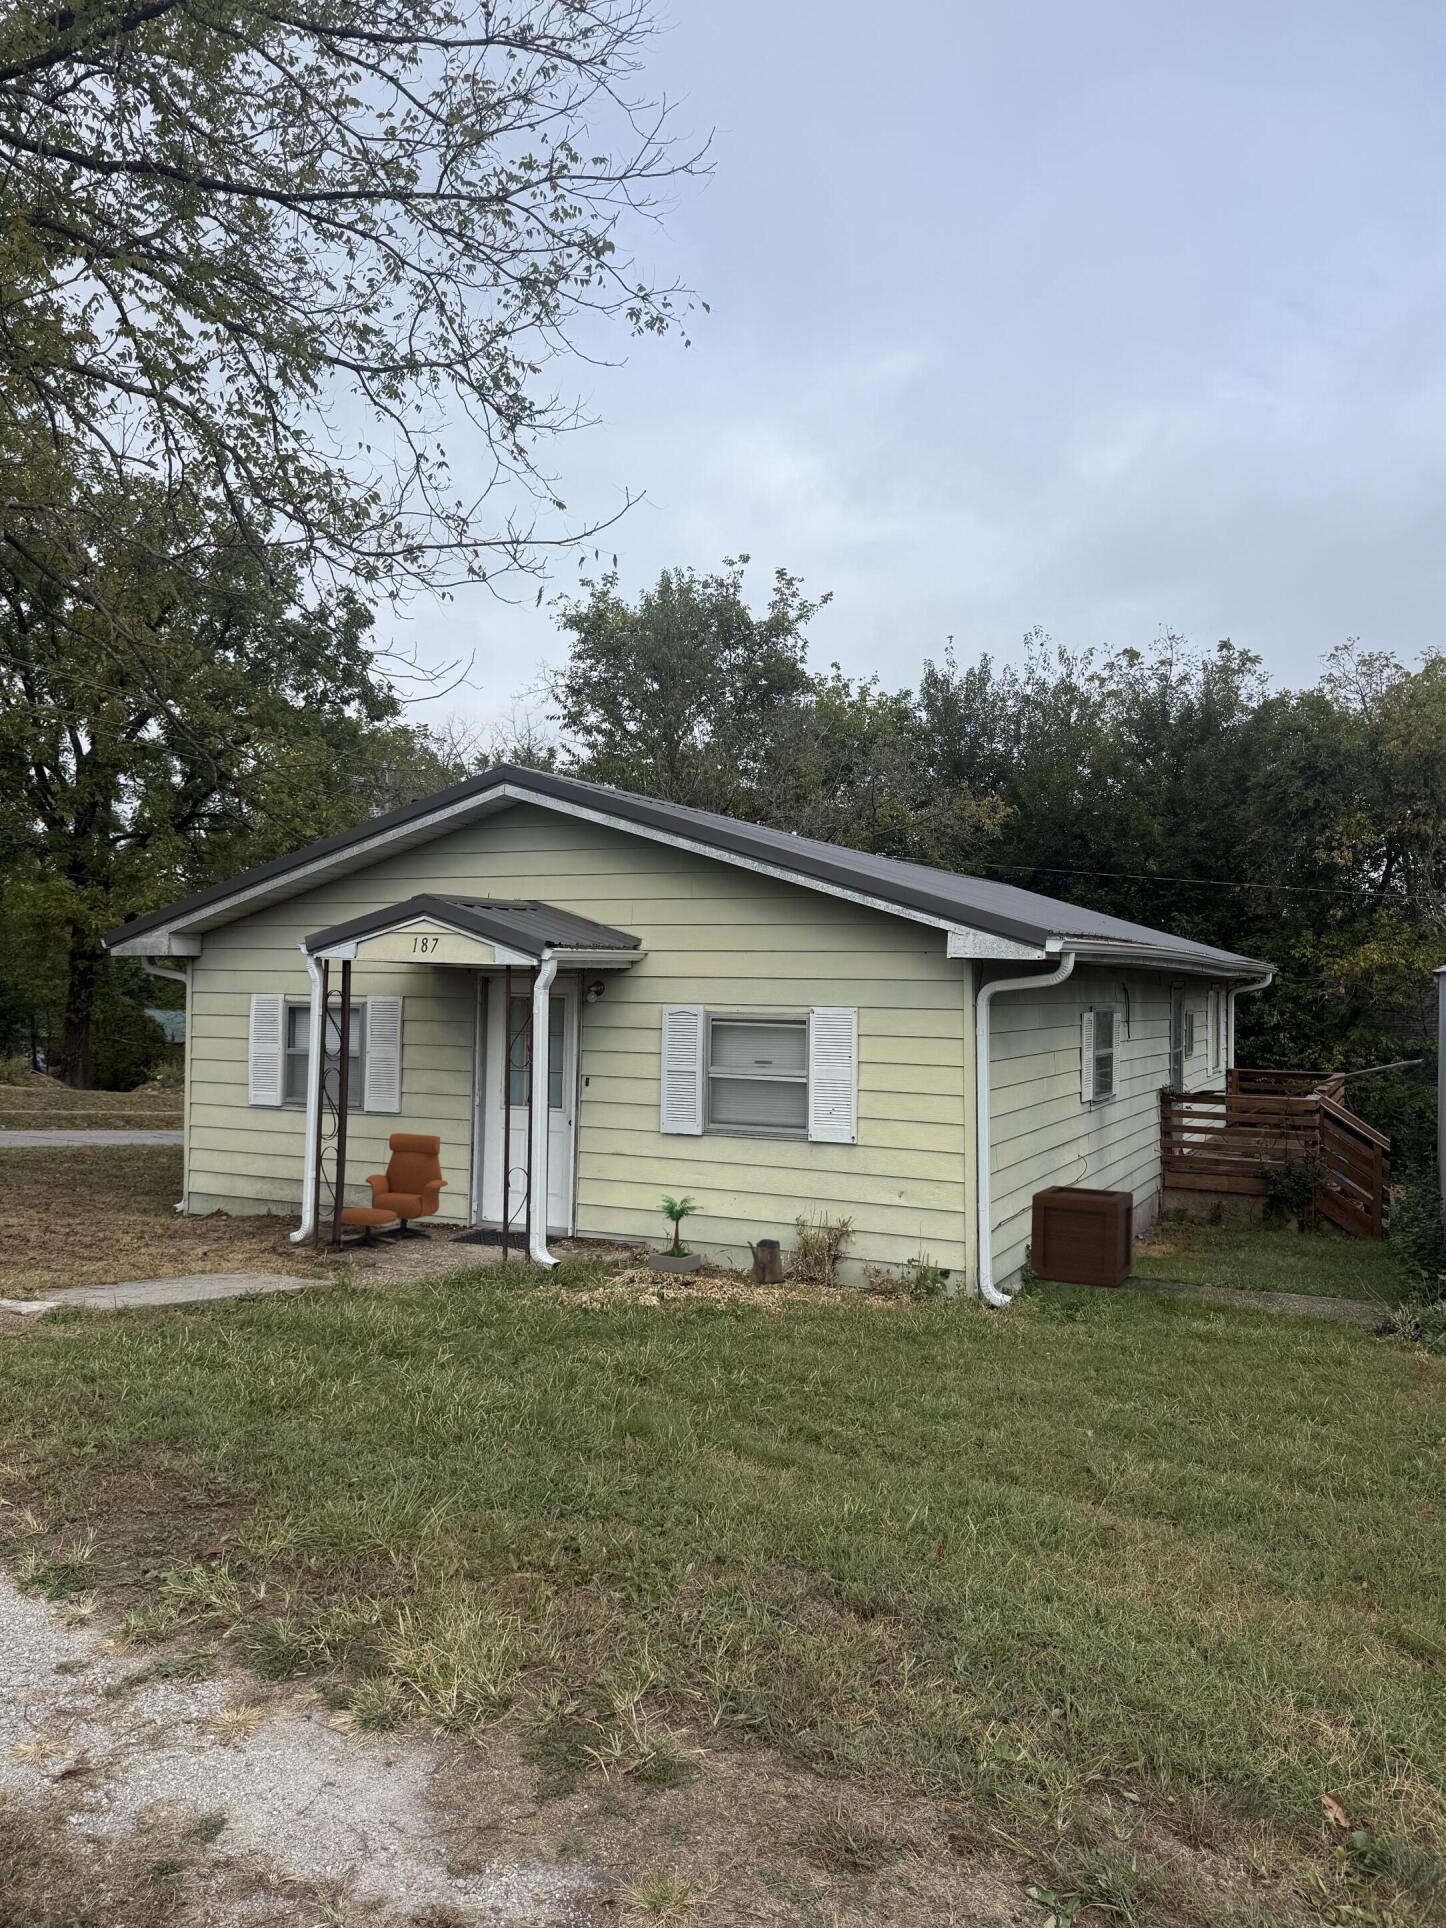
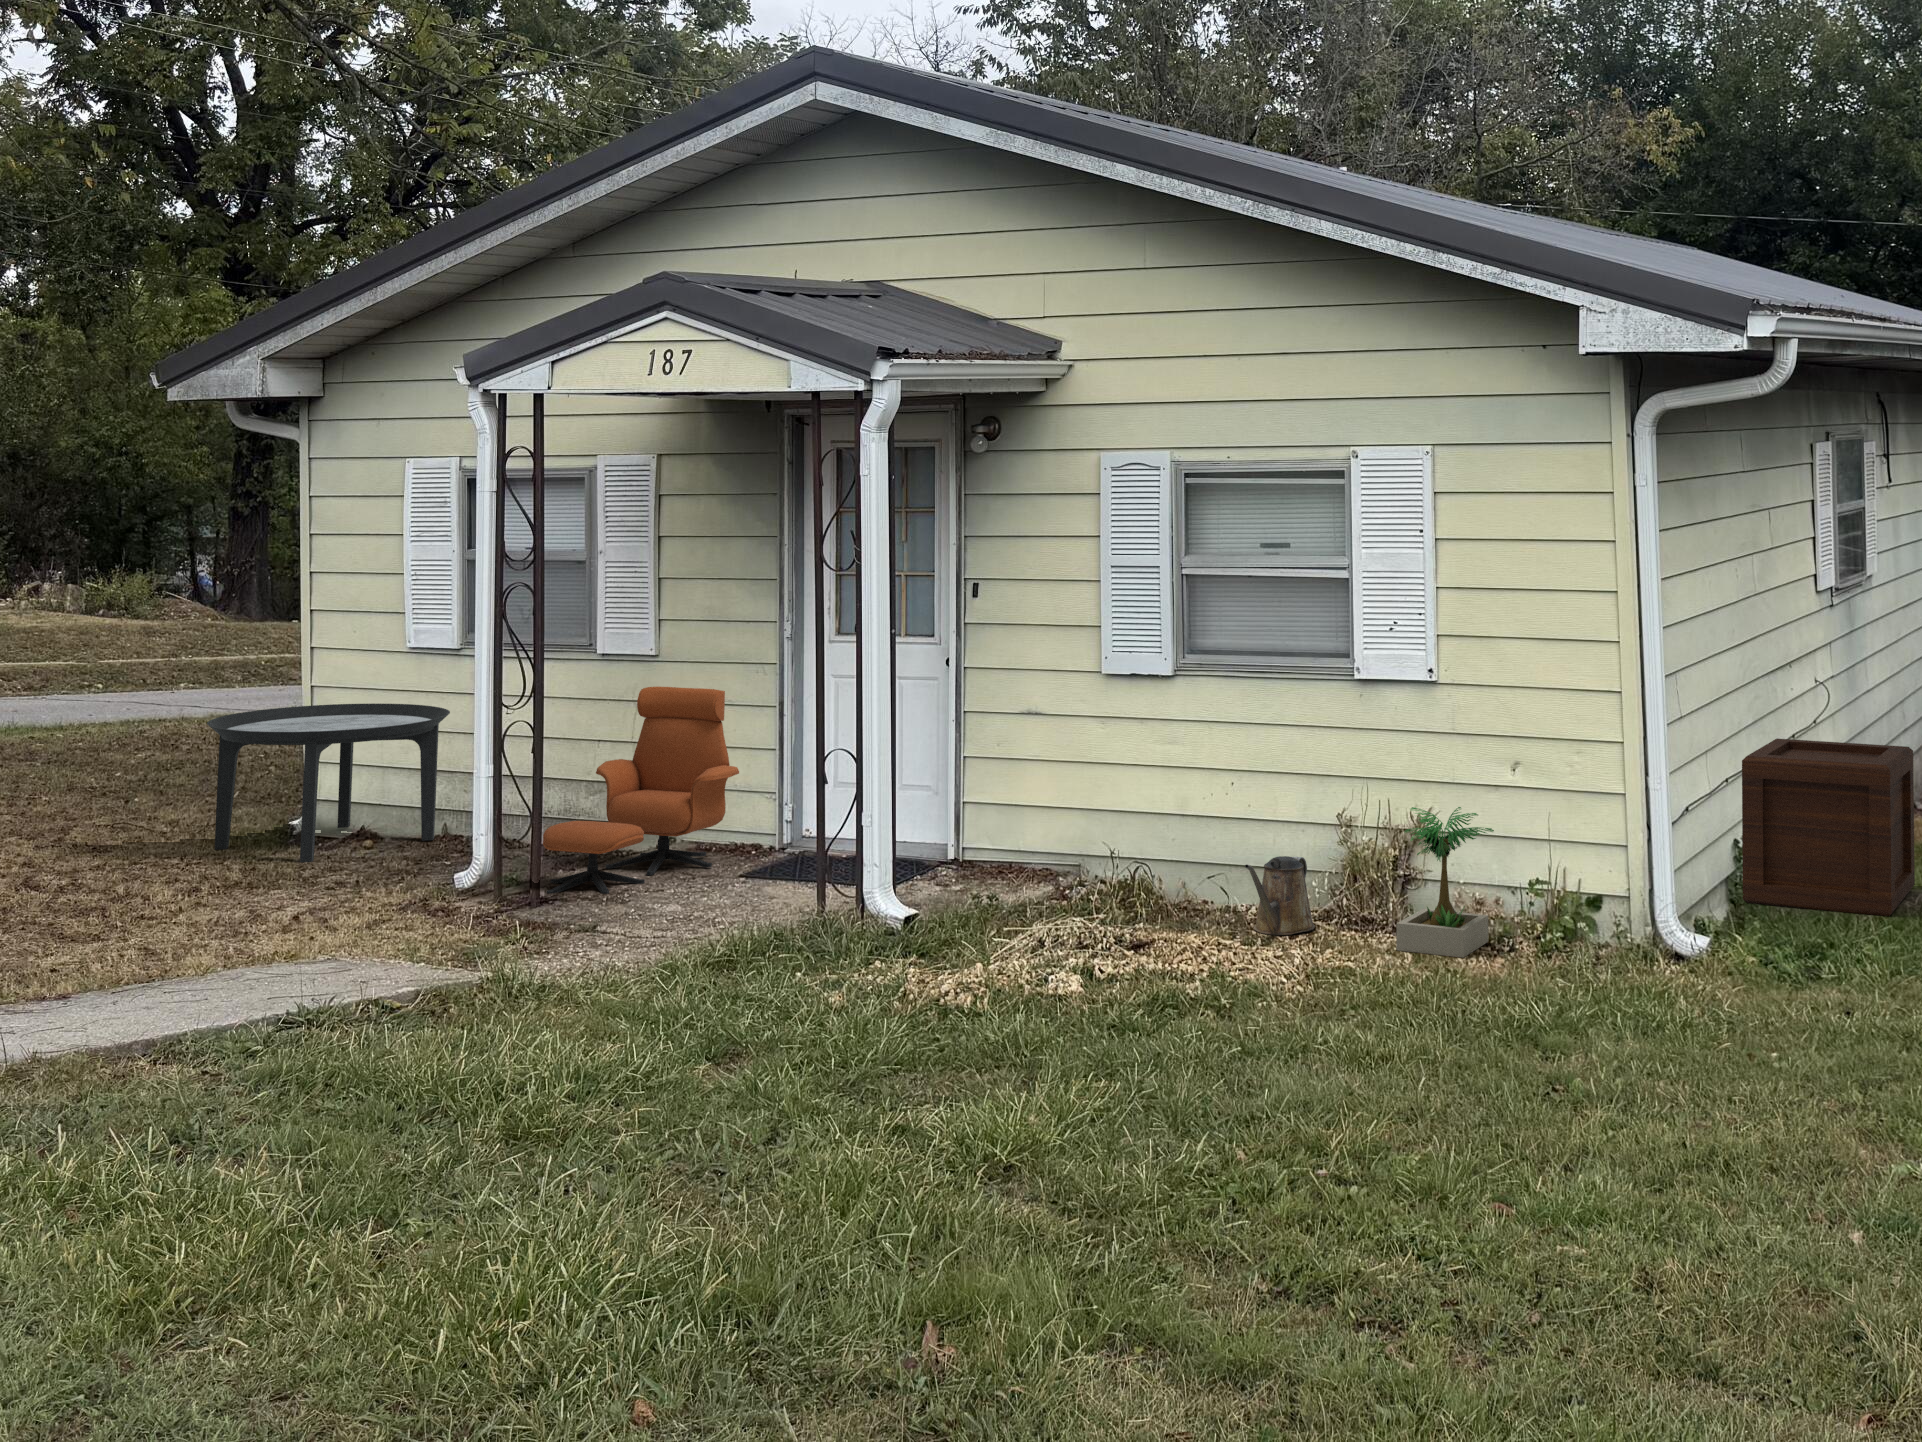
round table: none [142,1139,276,1228] -> present [207,703,450,863]
potted plant: present [649,1195,704,1273] -> present [1396,807,1494,958]

